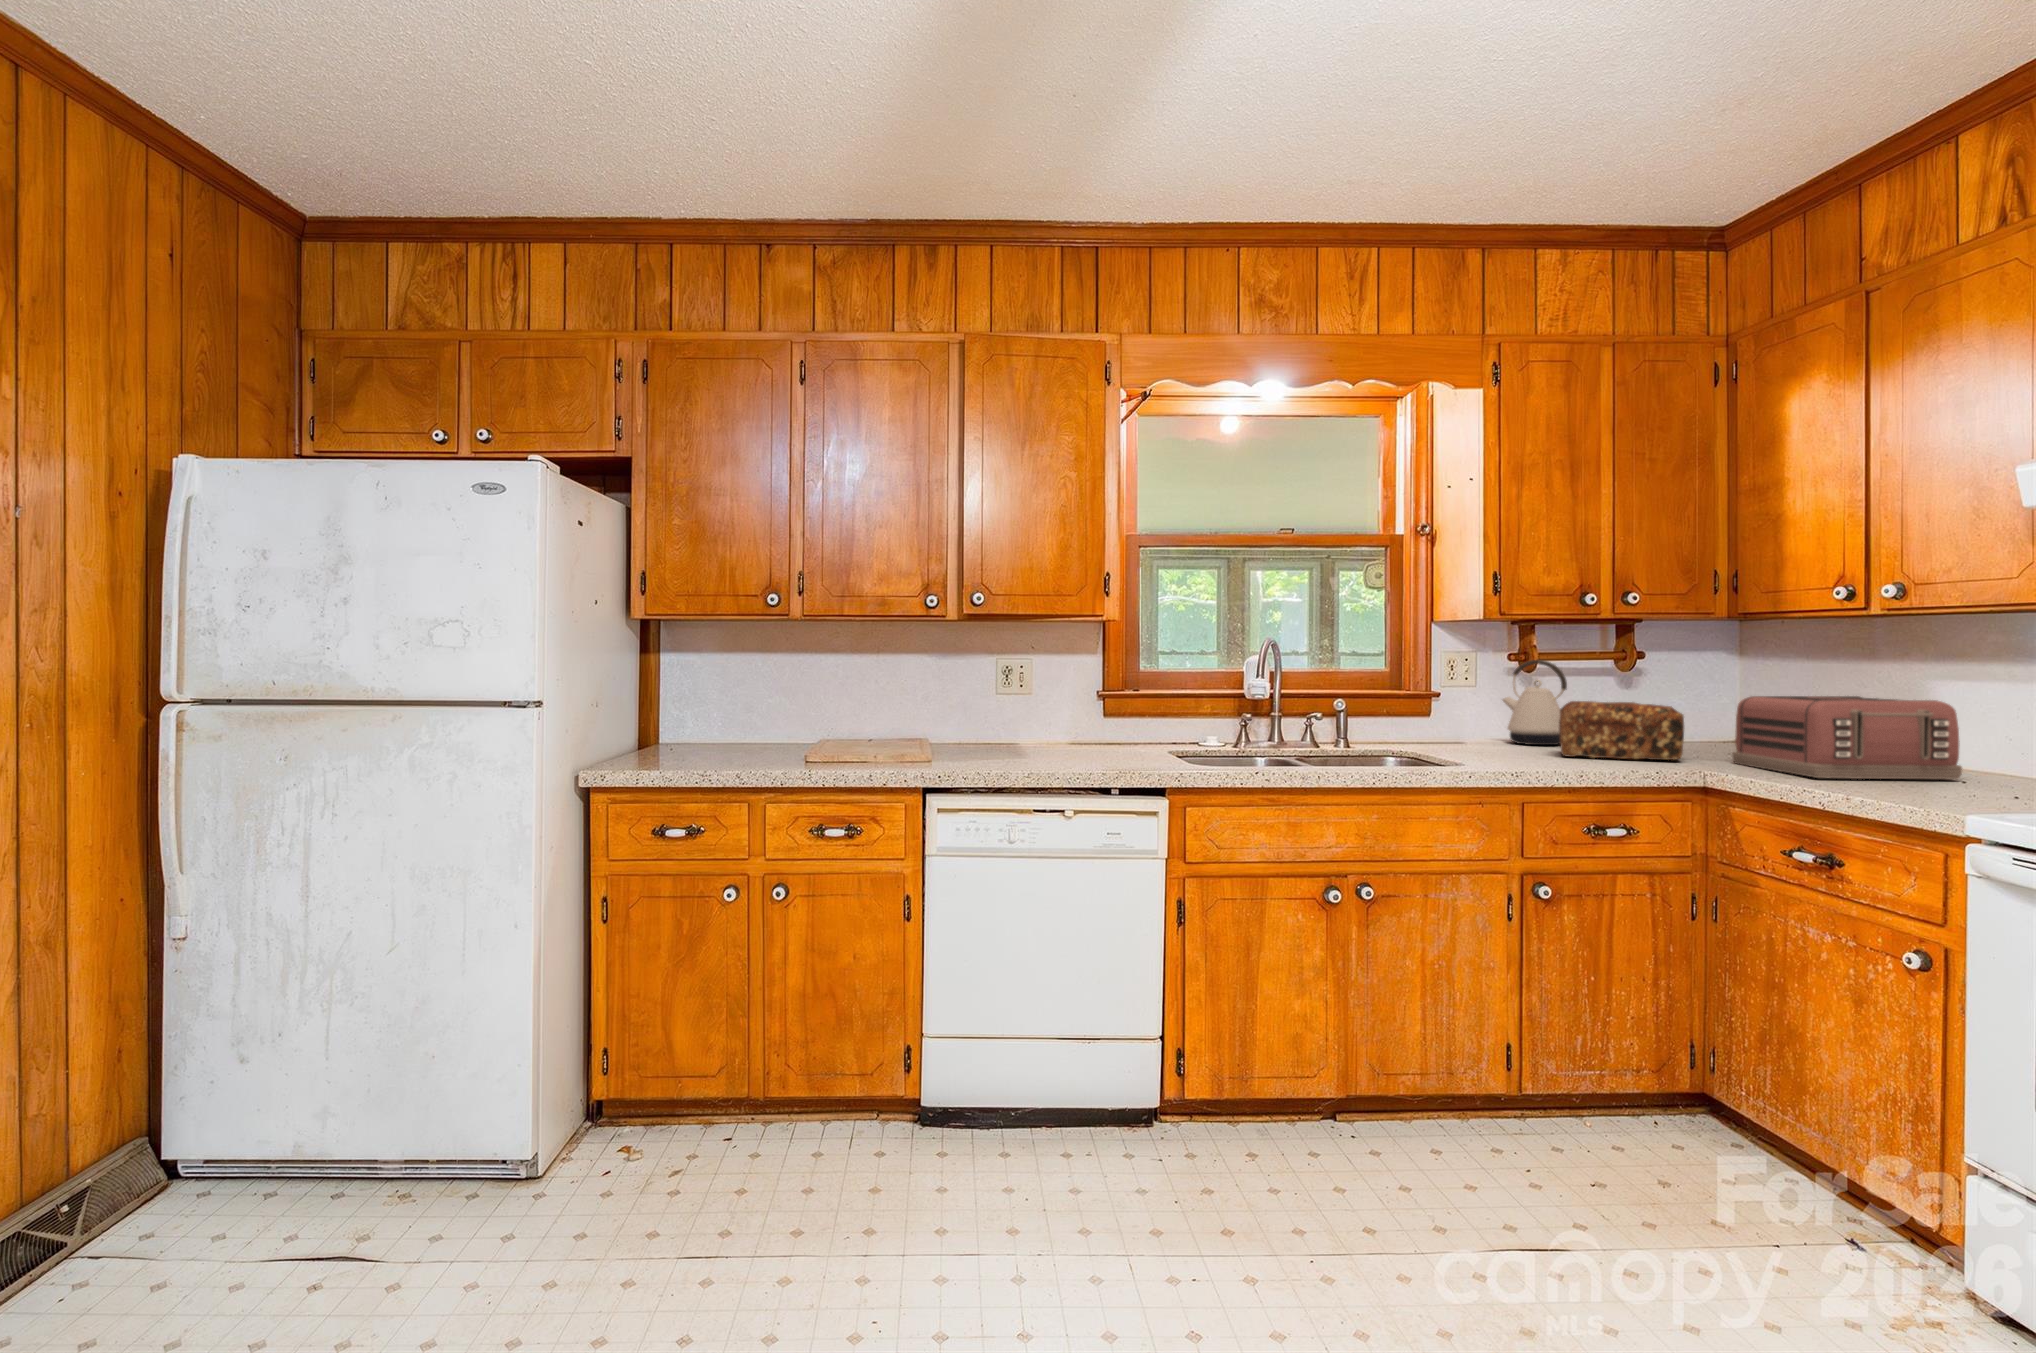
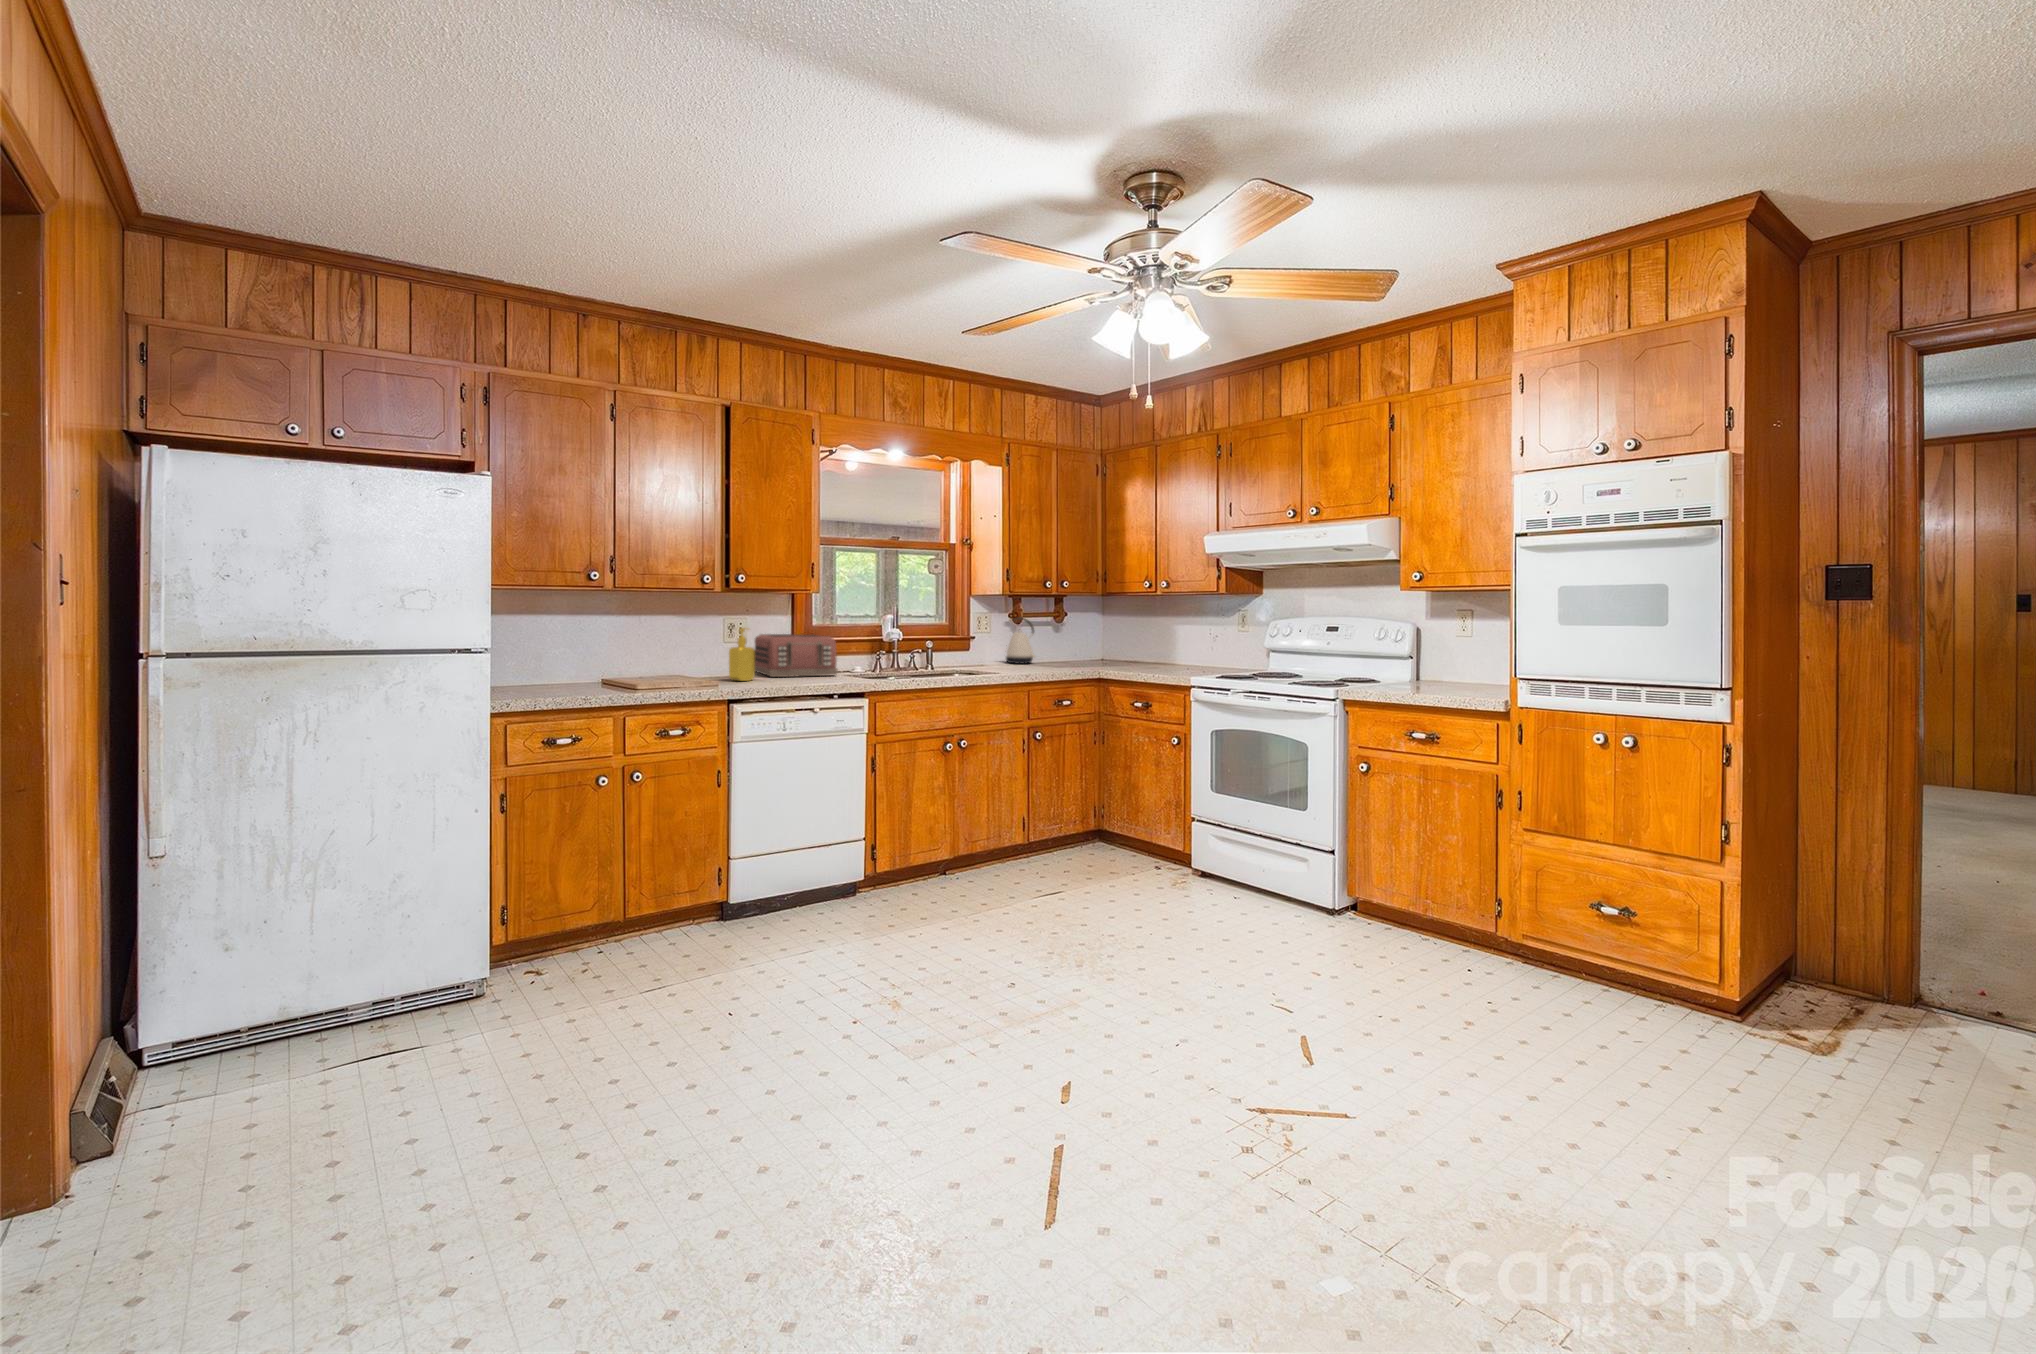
soap dispenser: none [961,676,1001,759] -> present [729,628,755,681]
toaster: present [1732,696,1962,779] -> present [754,634,838,677]
bread loaf: present [1559,701,1684,760] -> none [1036,640,1093,669]

